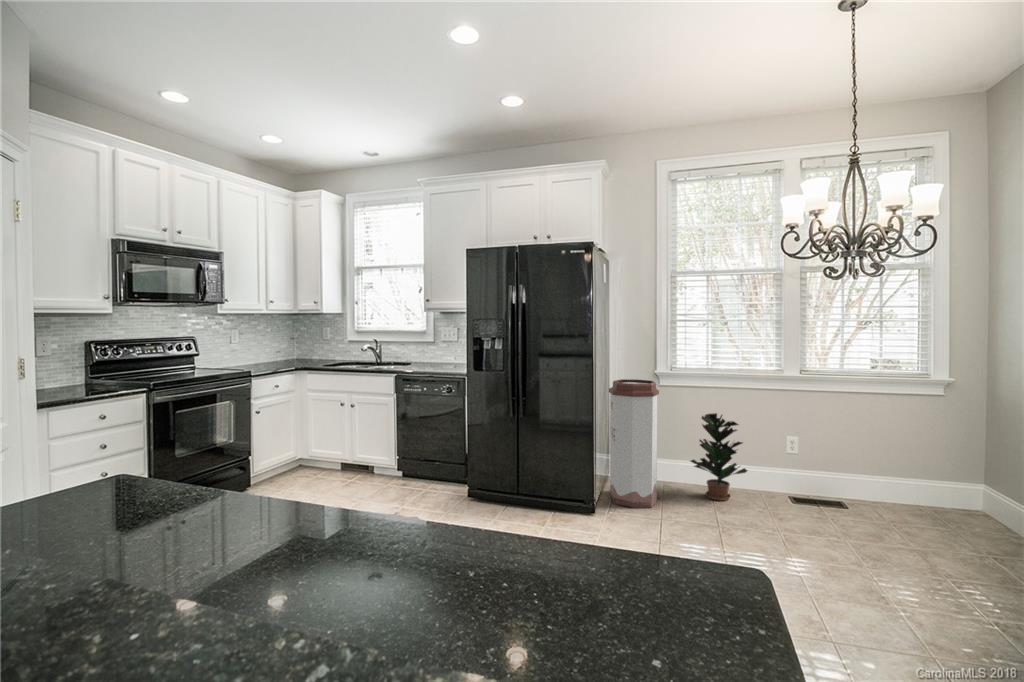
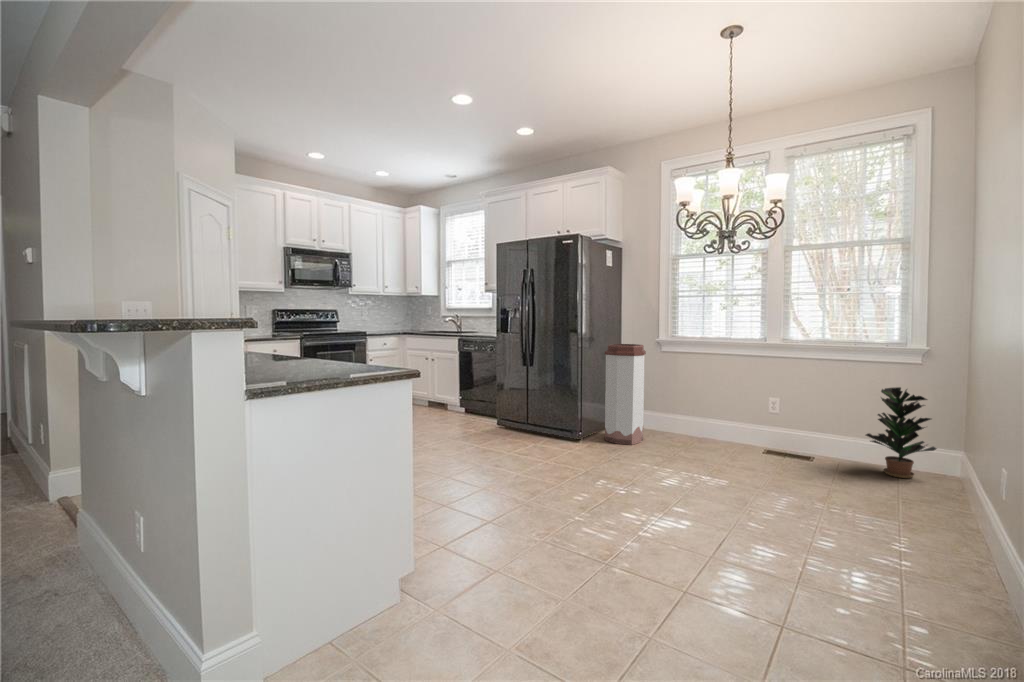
potted plant: present [691,413,747,501] -> present [866,387,937,478]

